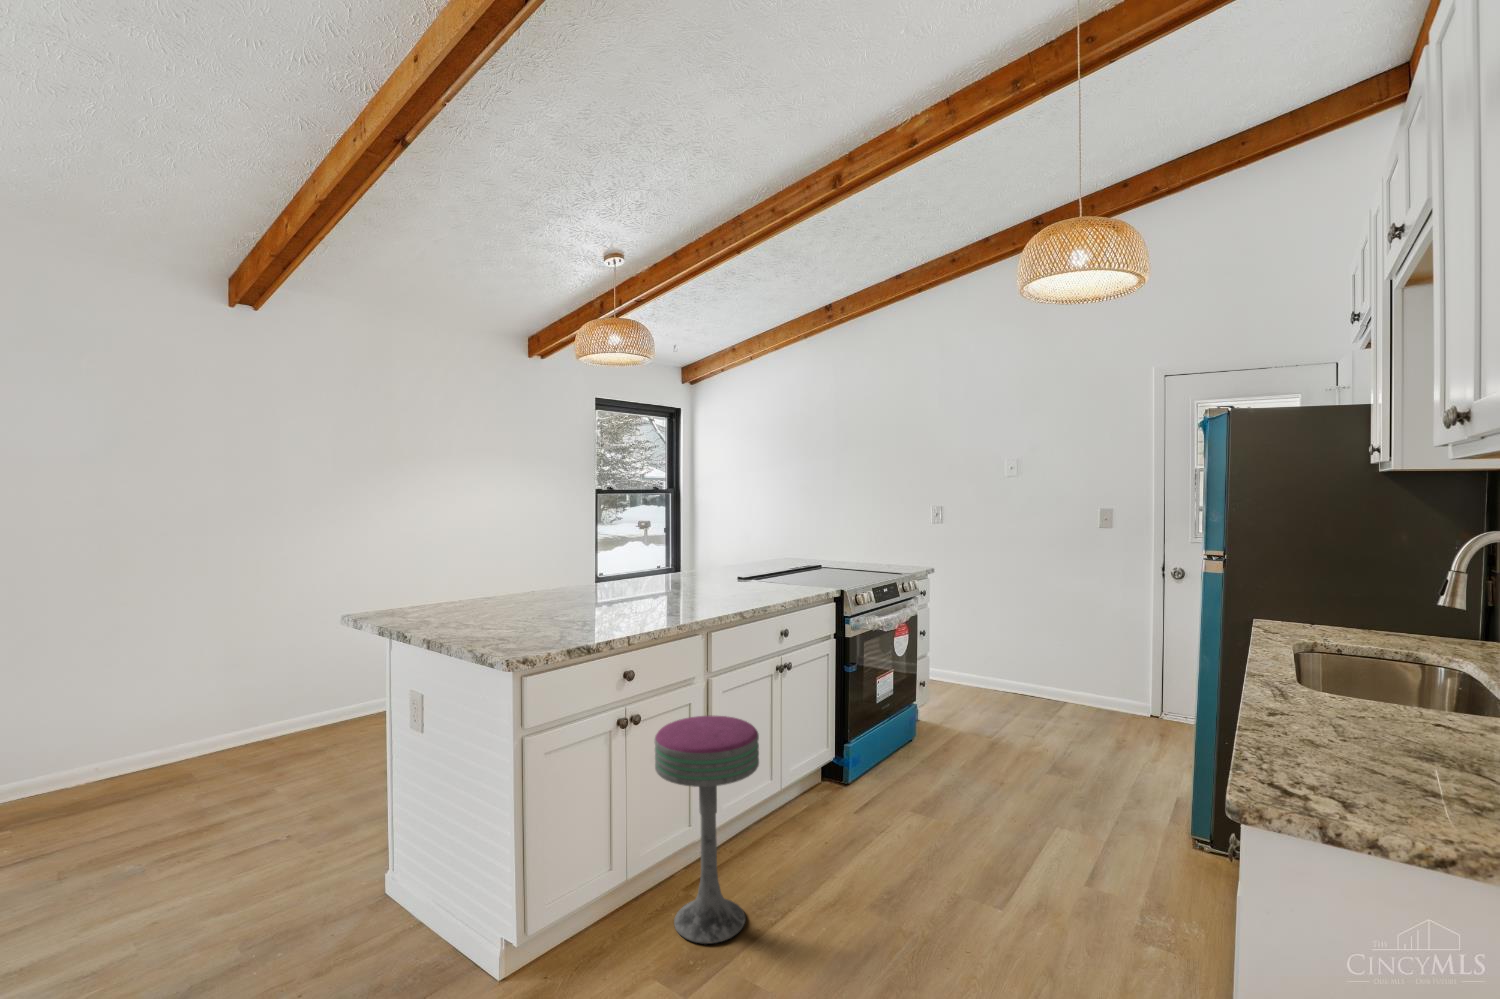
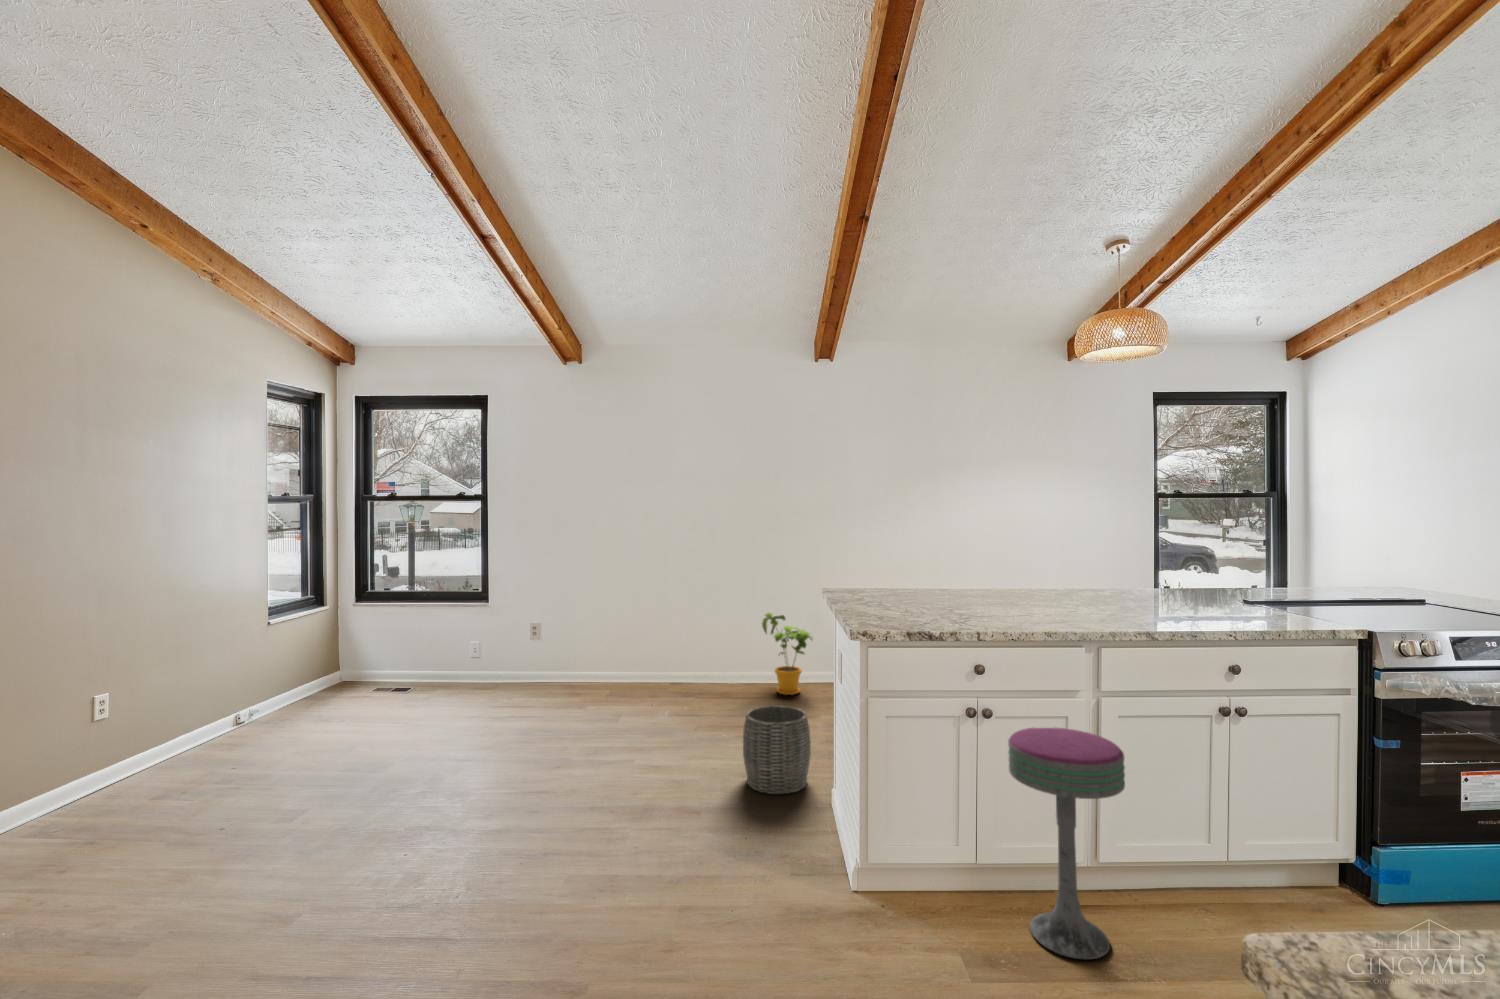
house plant: none [119,664,226,787] -> present [762,613,812,695]
woven basket: none [184,796,316,953] -> present [743,706,811,794]

